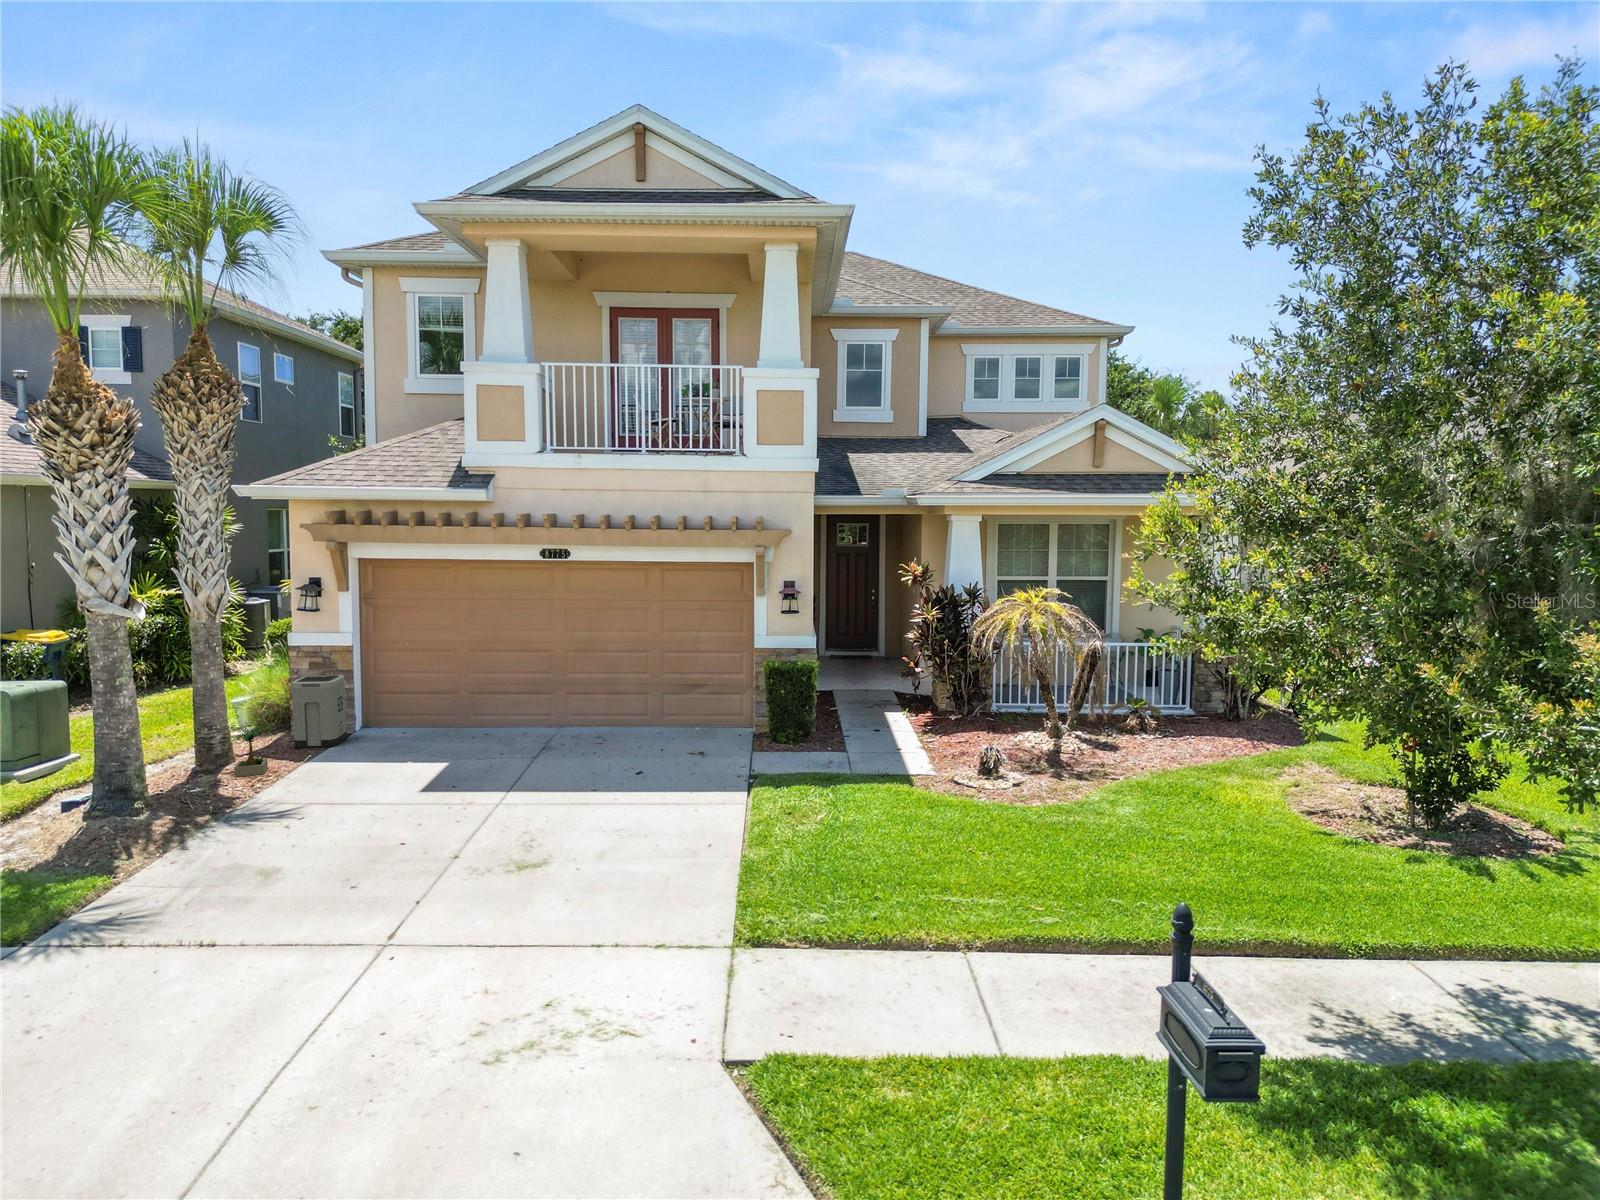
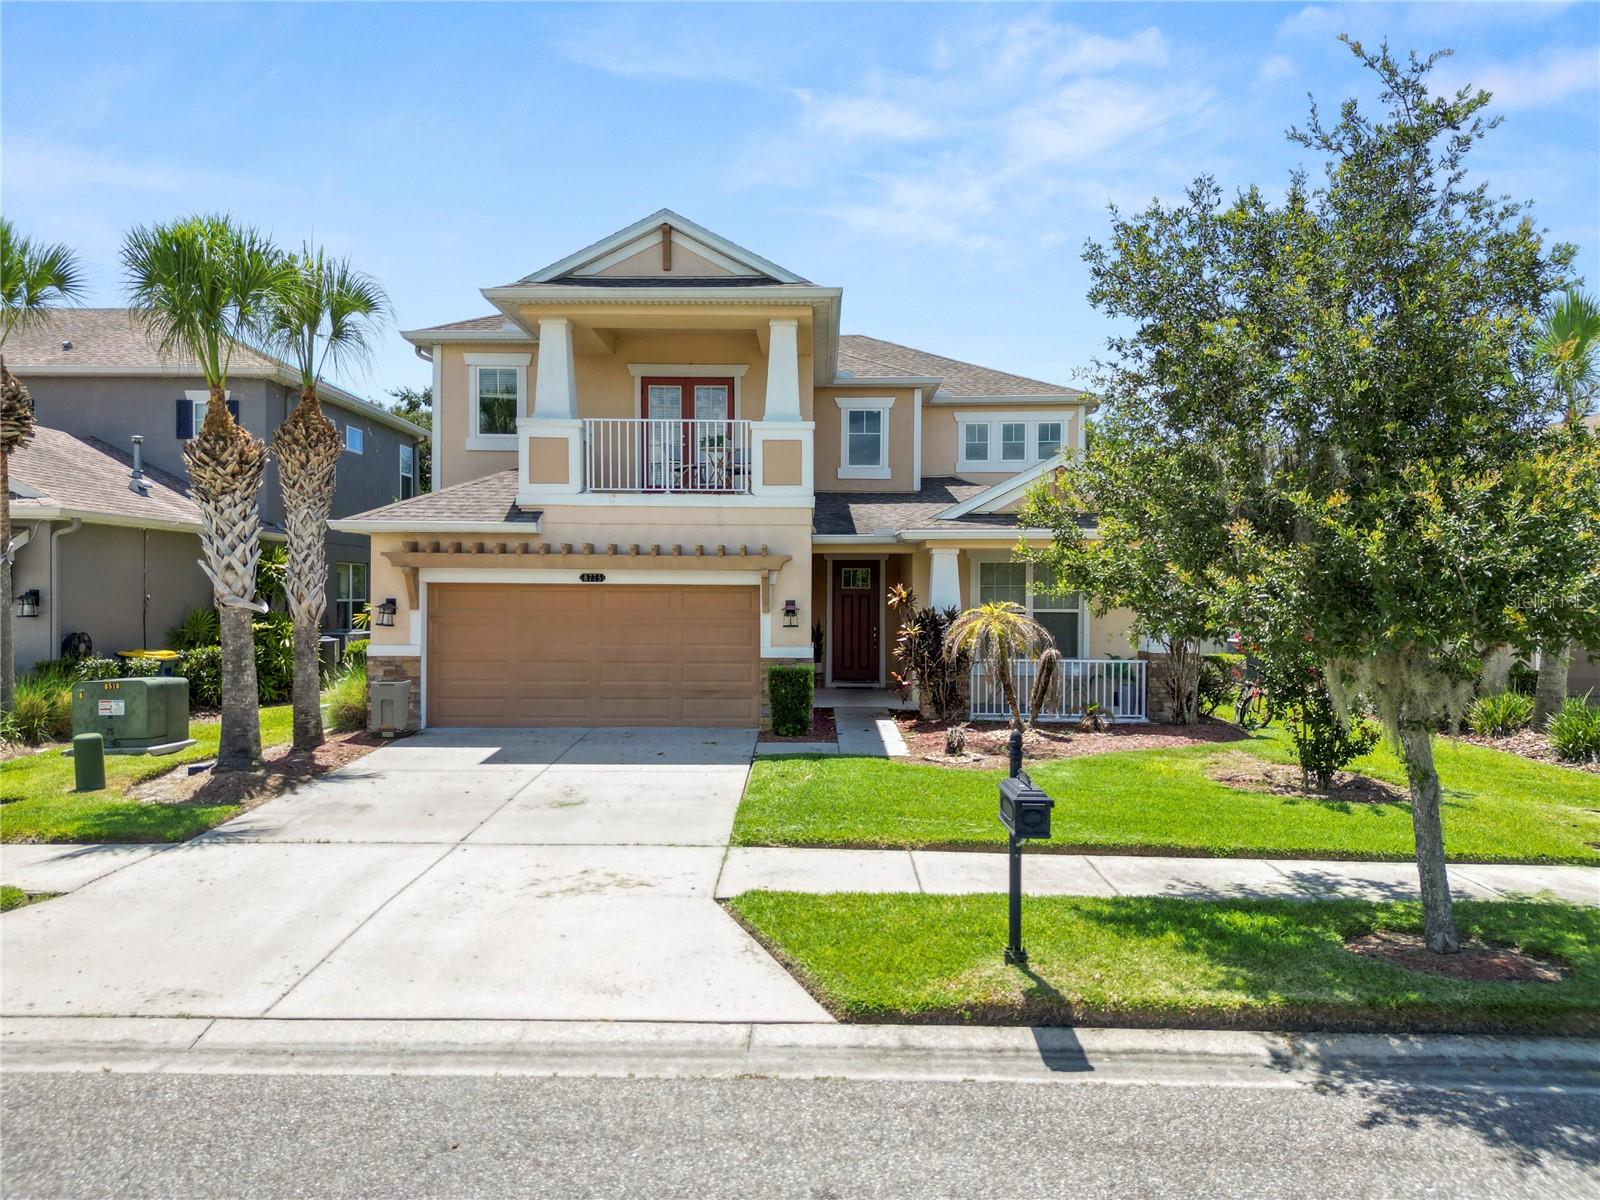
potted plant: present [231,724,268,777] -> none [320,710,357,754]

